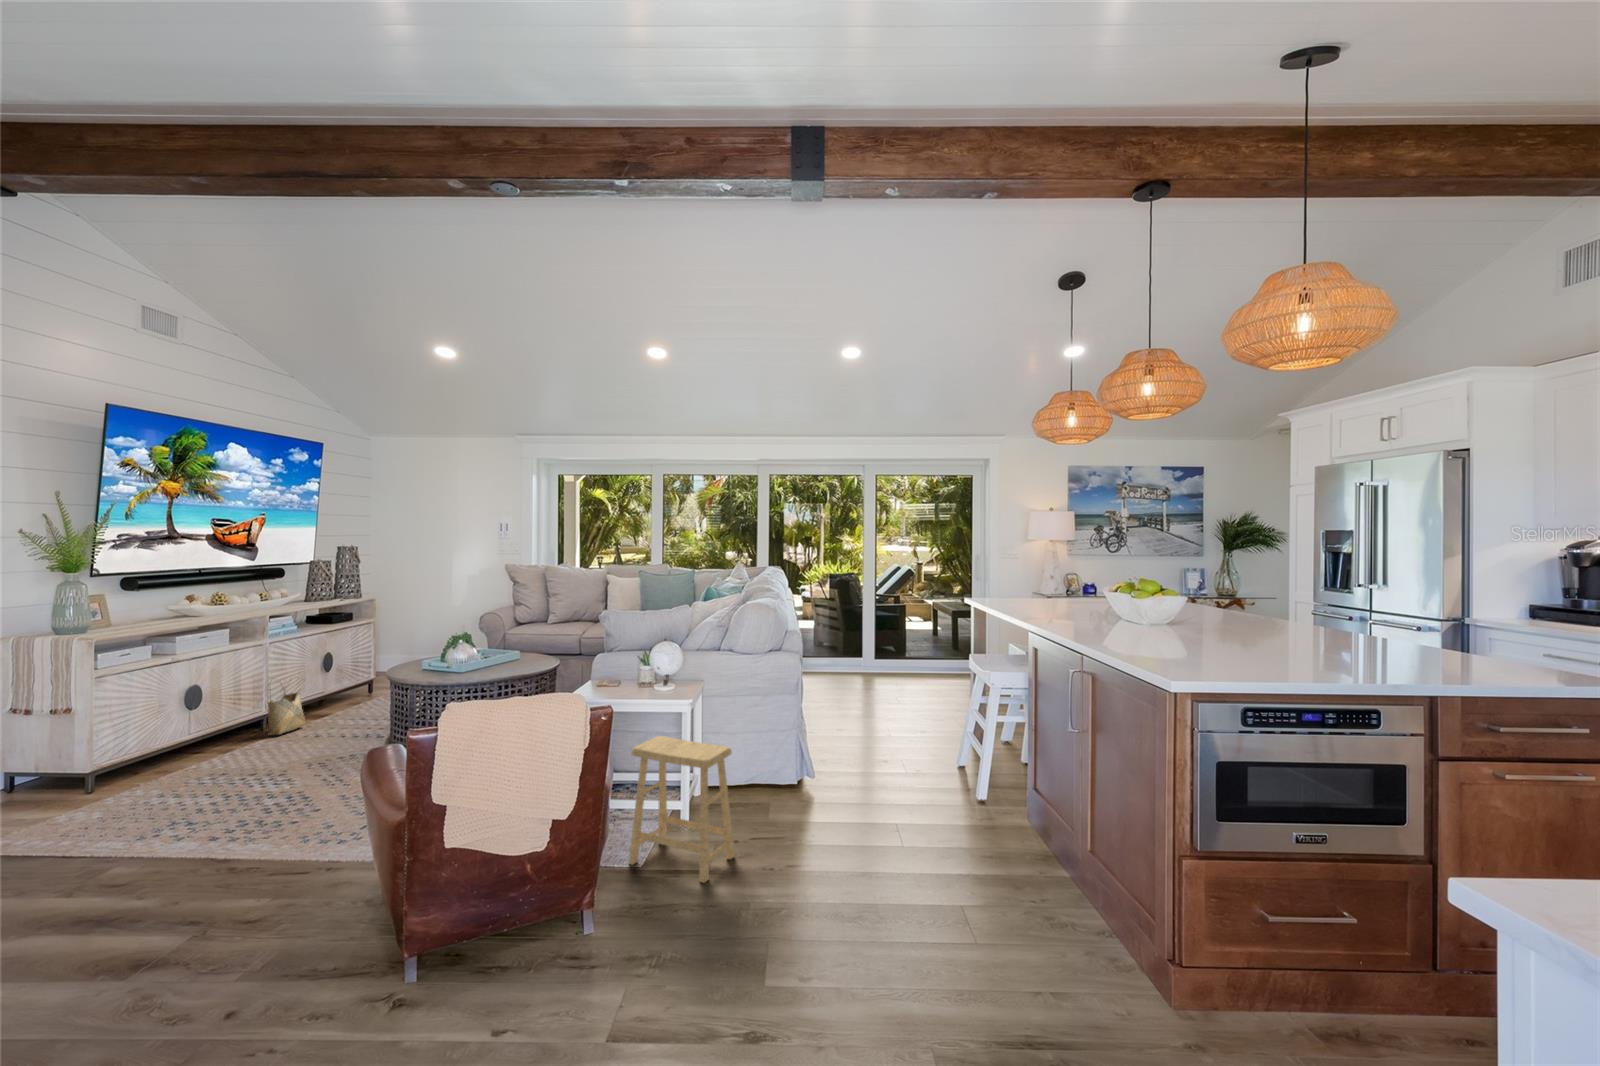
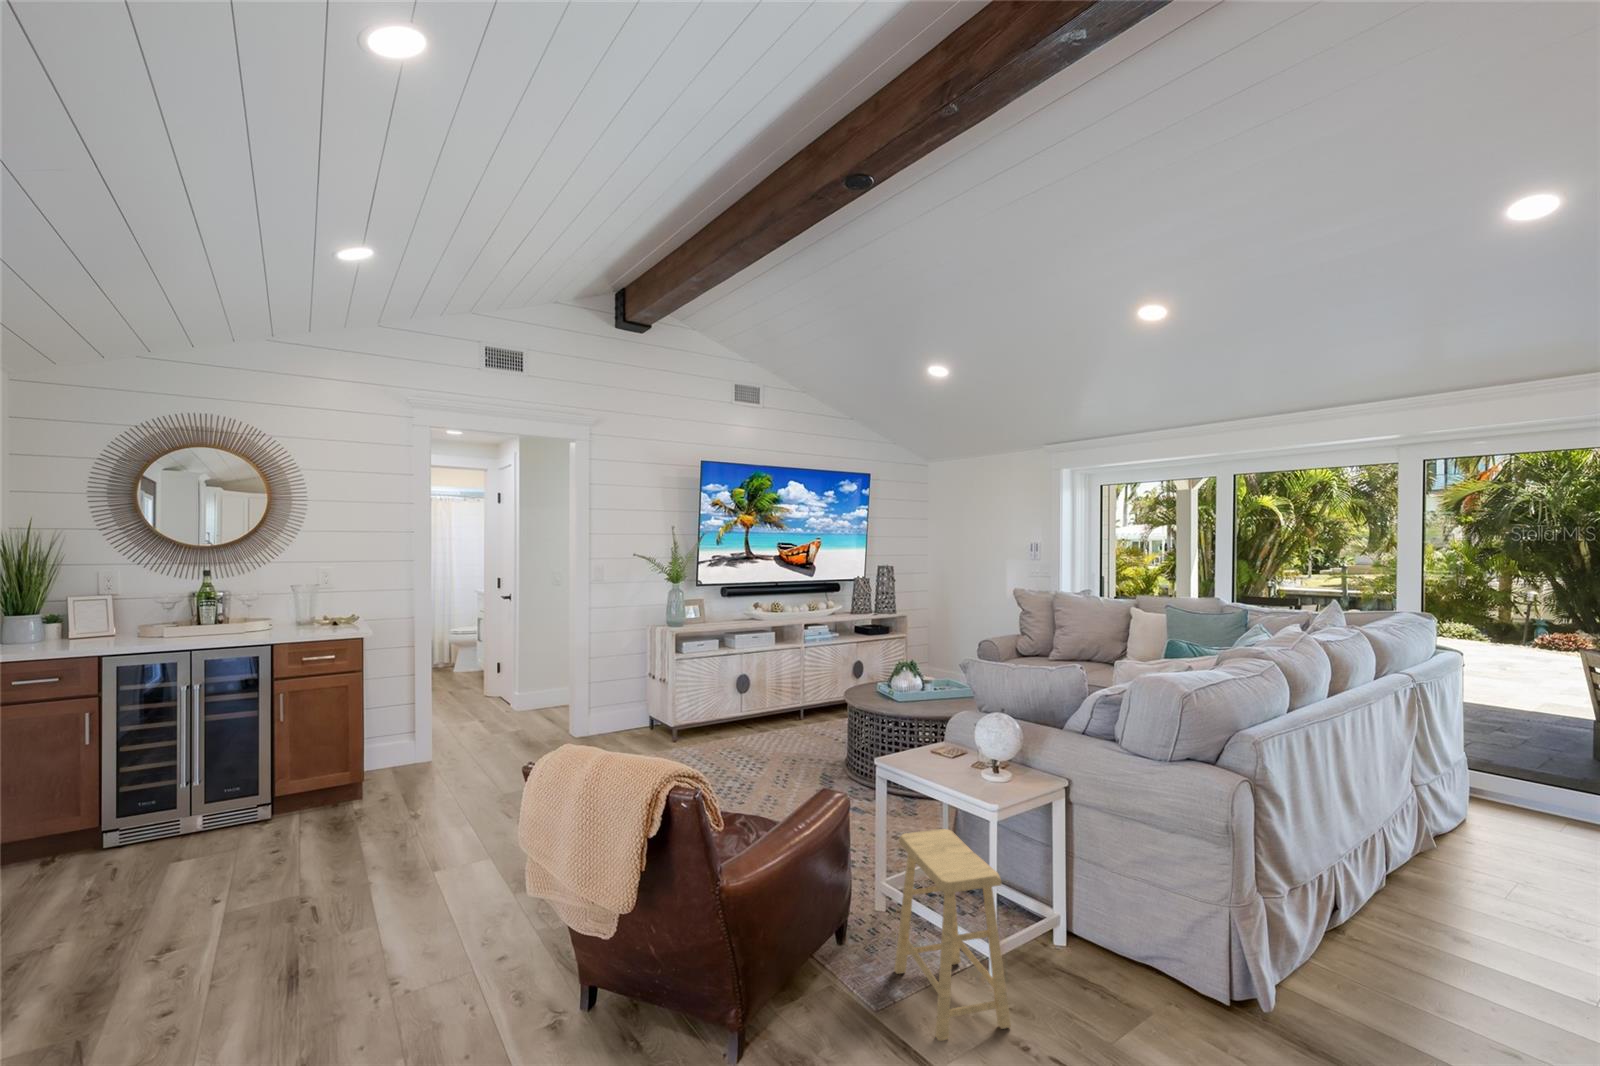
woven basket: present [268,680,305,735] -> none [794,677,824,726]

